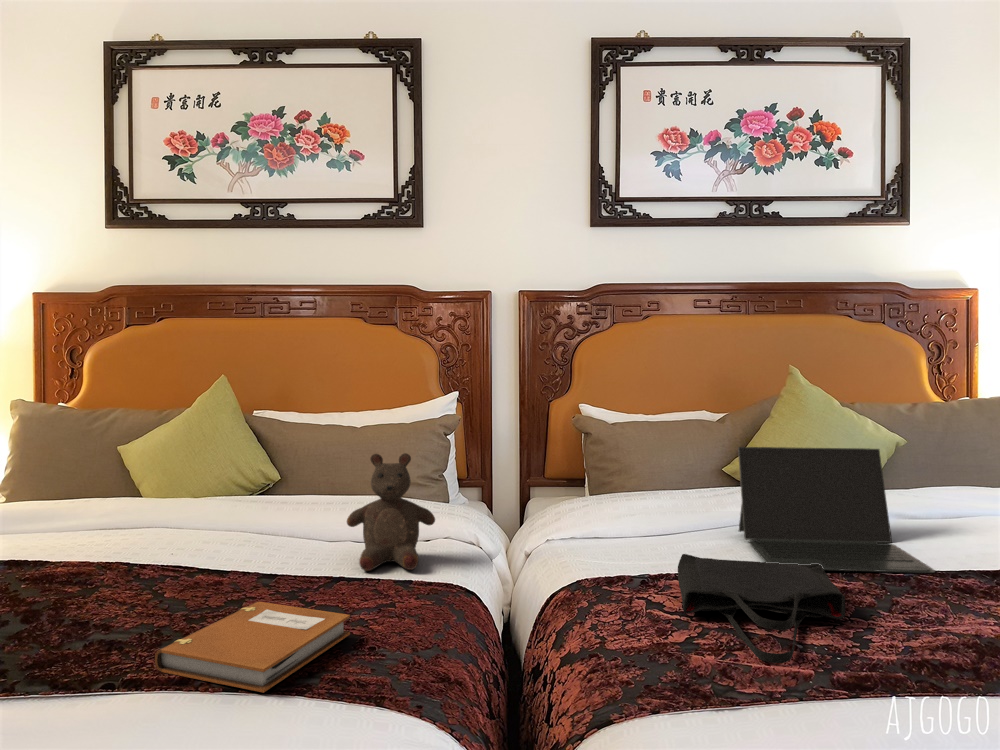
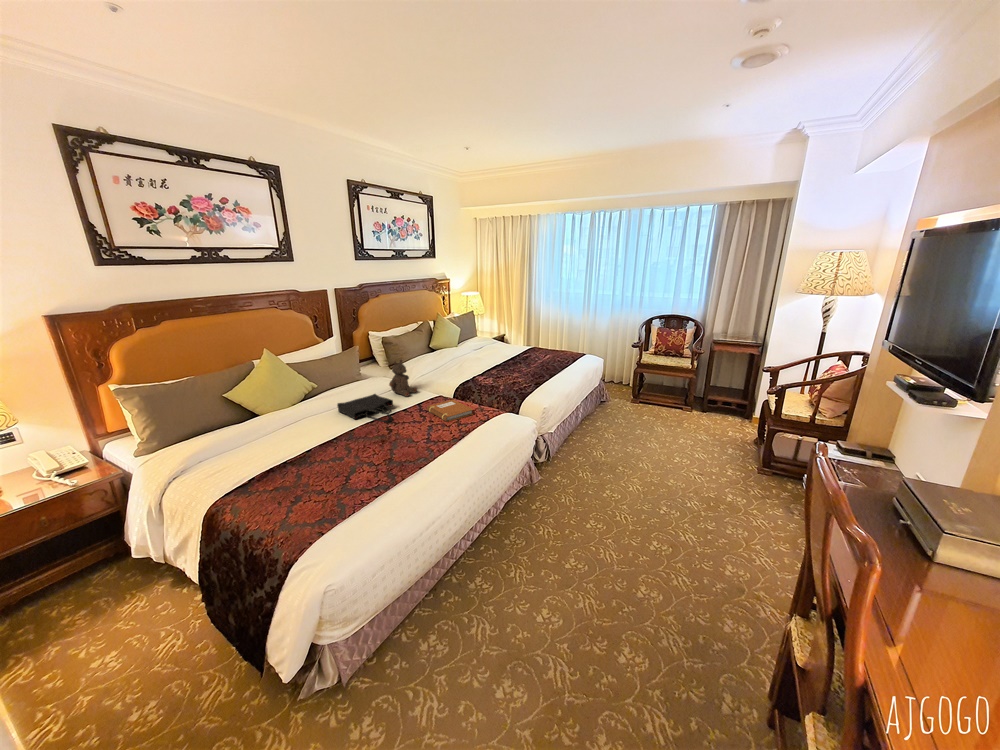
laptop computer: present [738,447,935,573] -> none [450,332,501,366]
tote bag: present [678,554,845,663] -> present [337,394,393,422]

